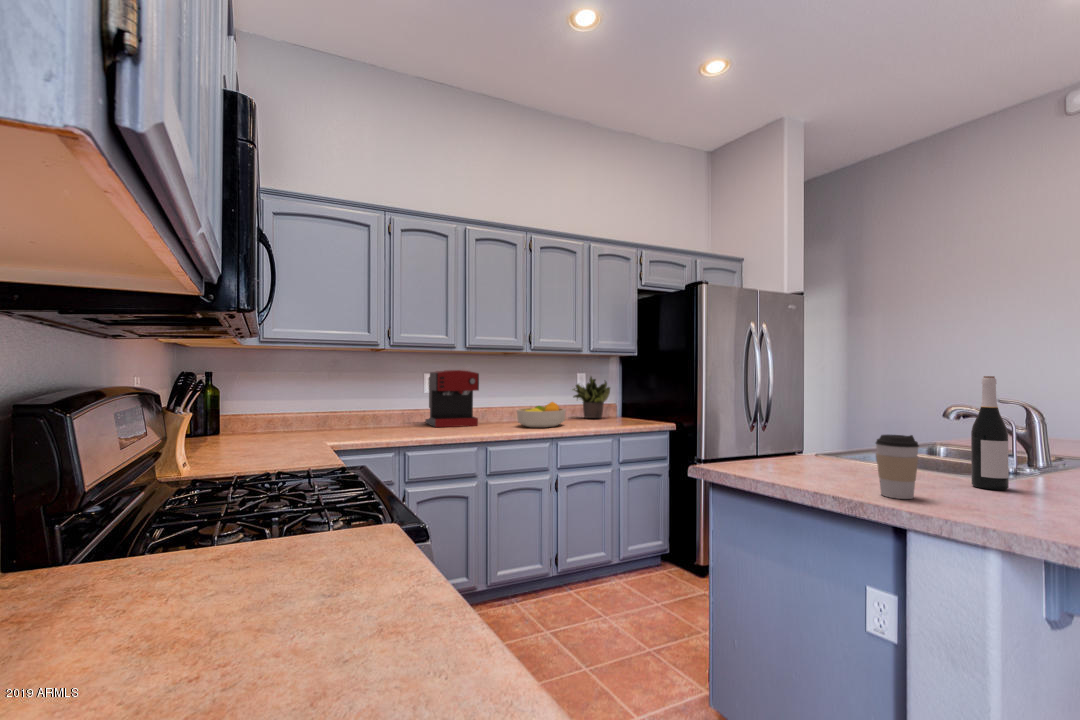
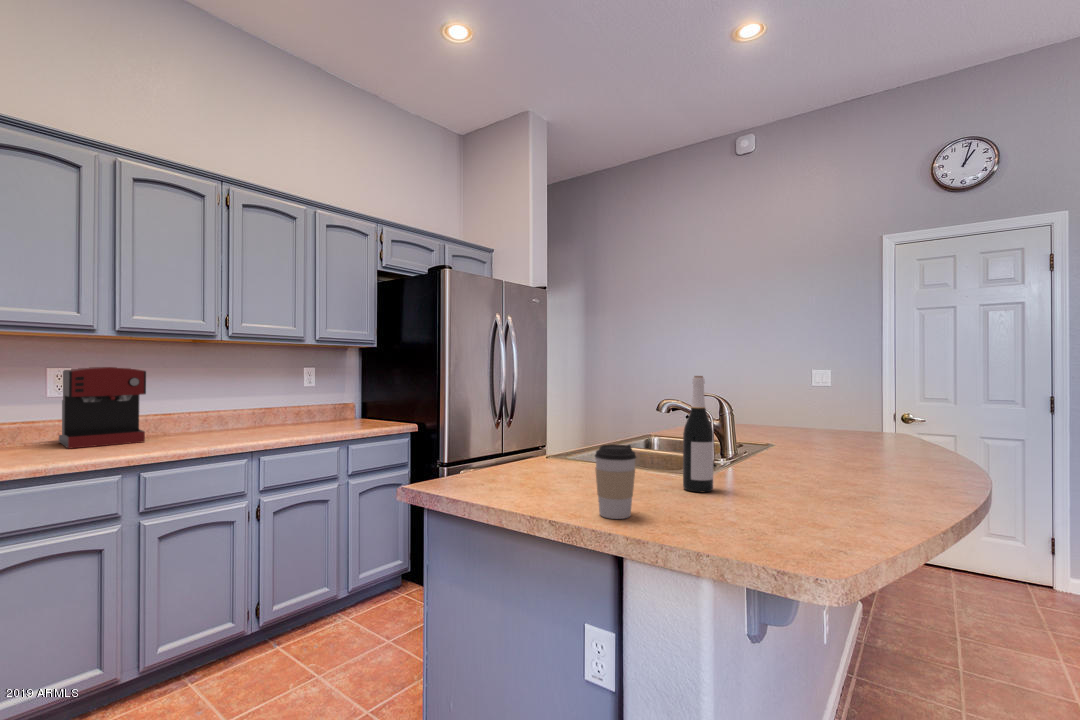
potted plant: present [573,377,610,418] -> none [286,371,344,422]
fruit bowl: present [517,402,566,428] -> none [204,405,278,441]

